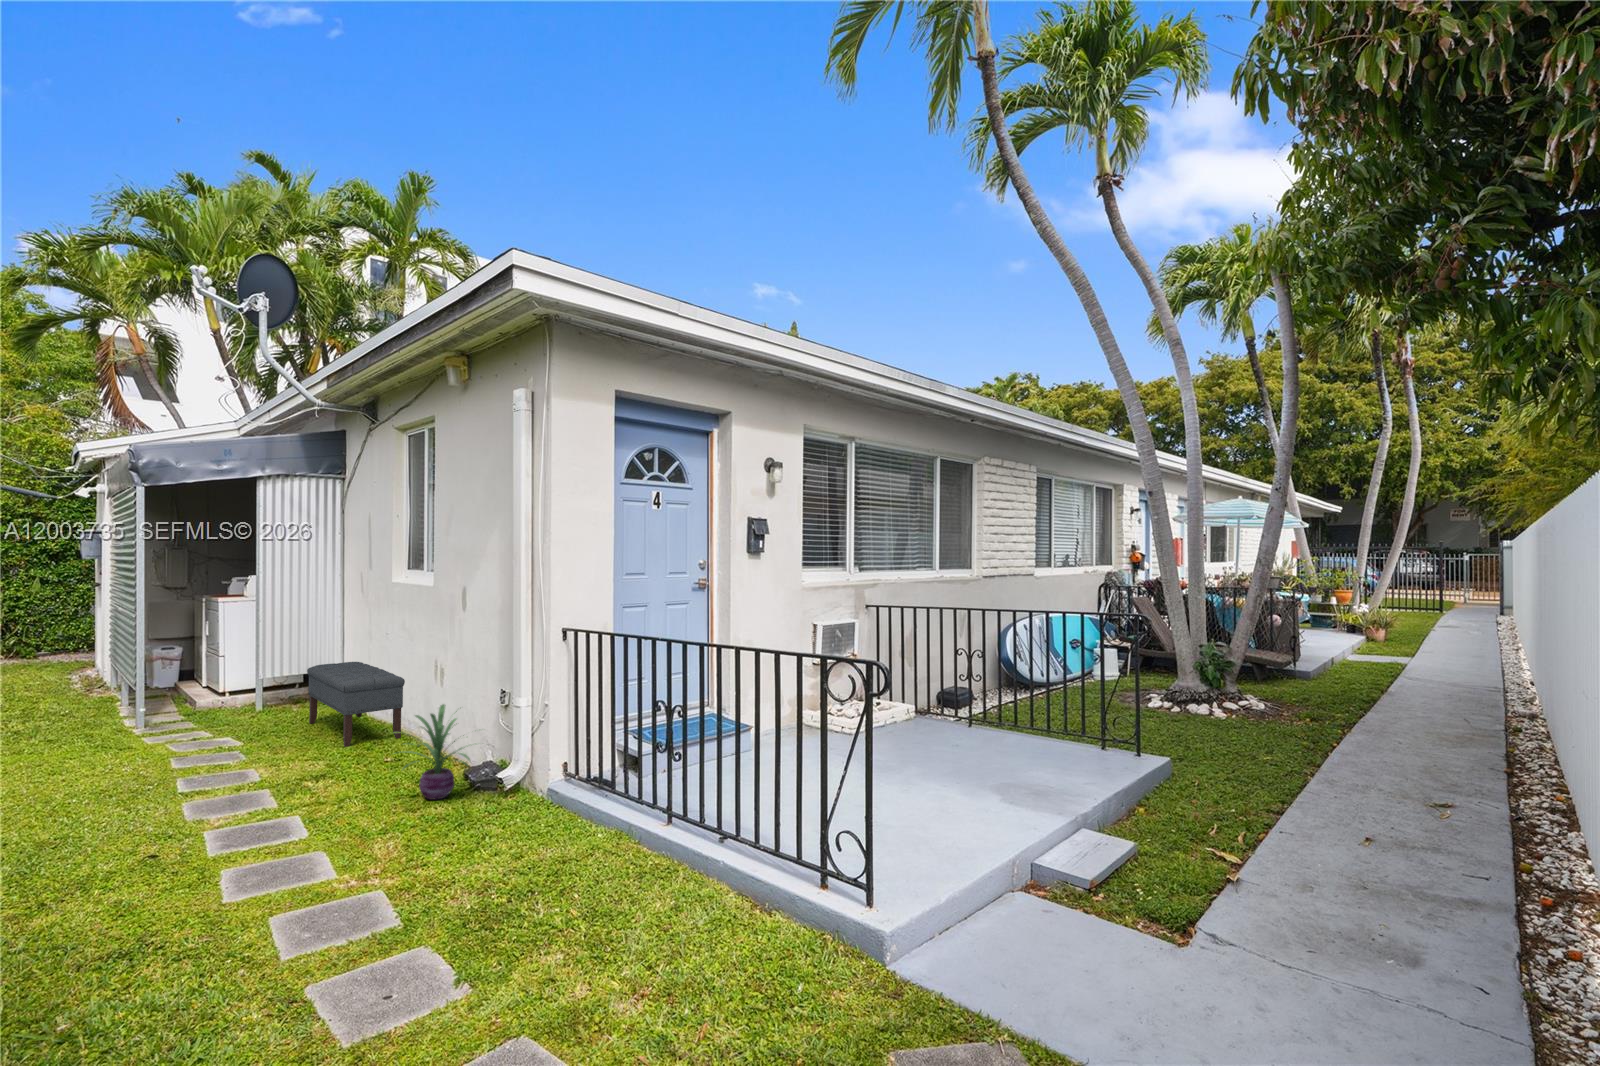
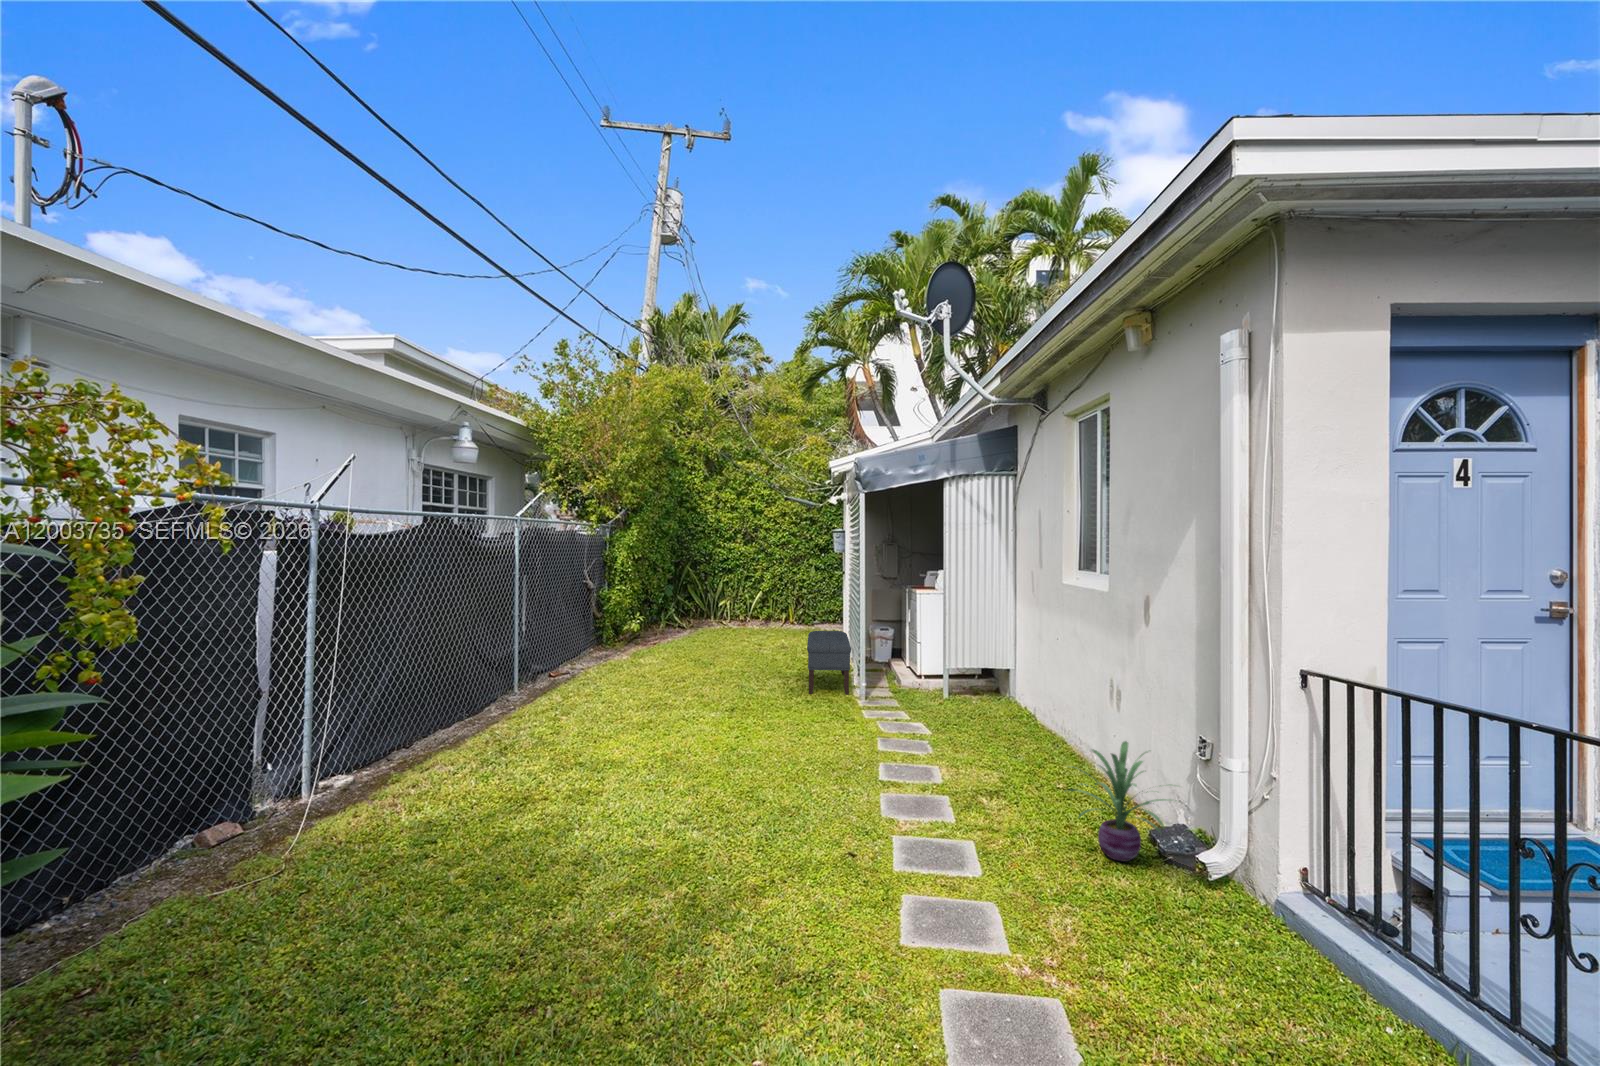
bench: present [307,662,405,747] -> present [807,631,851,695]

